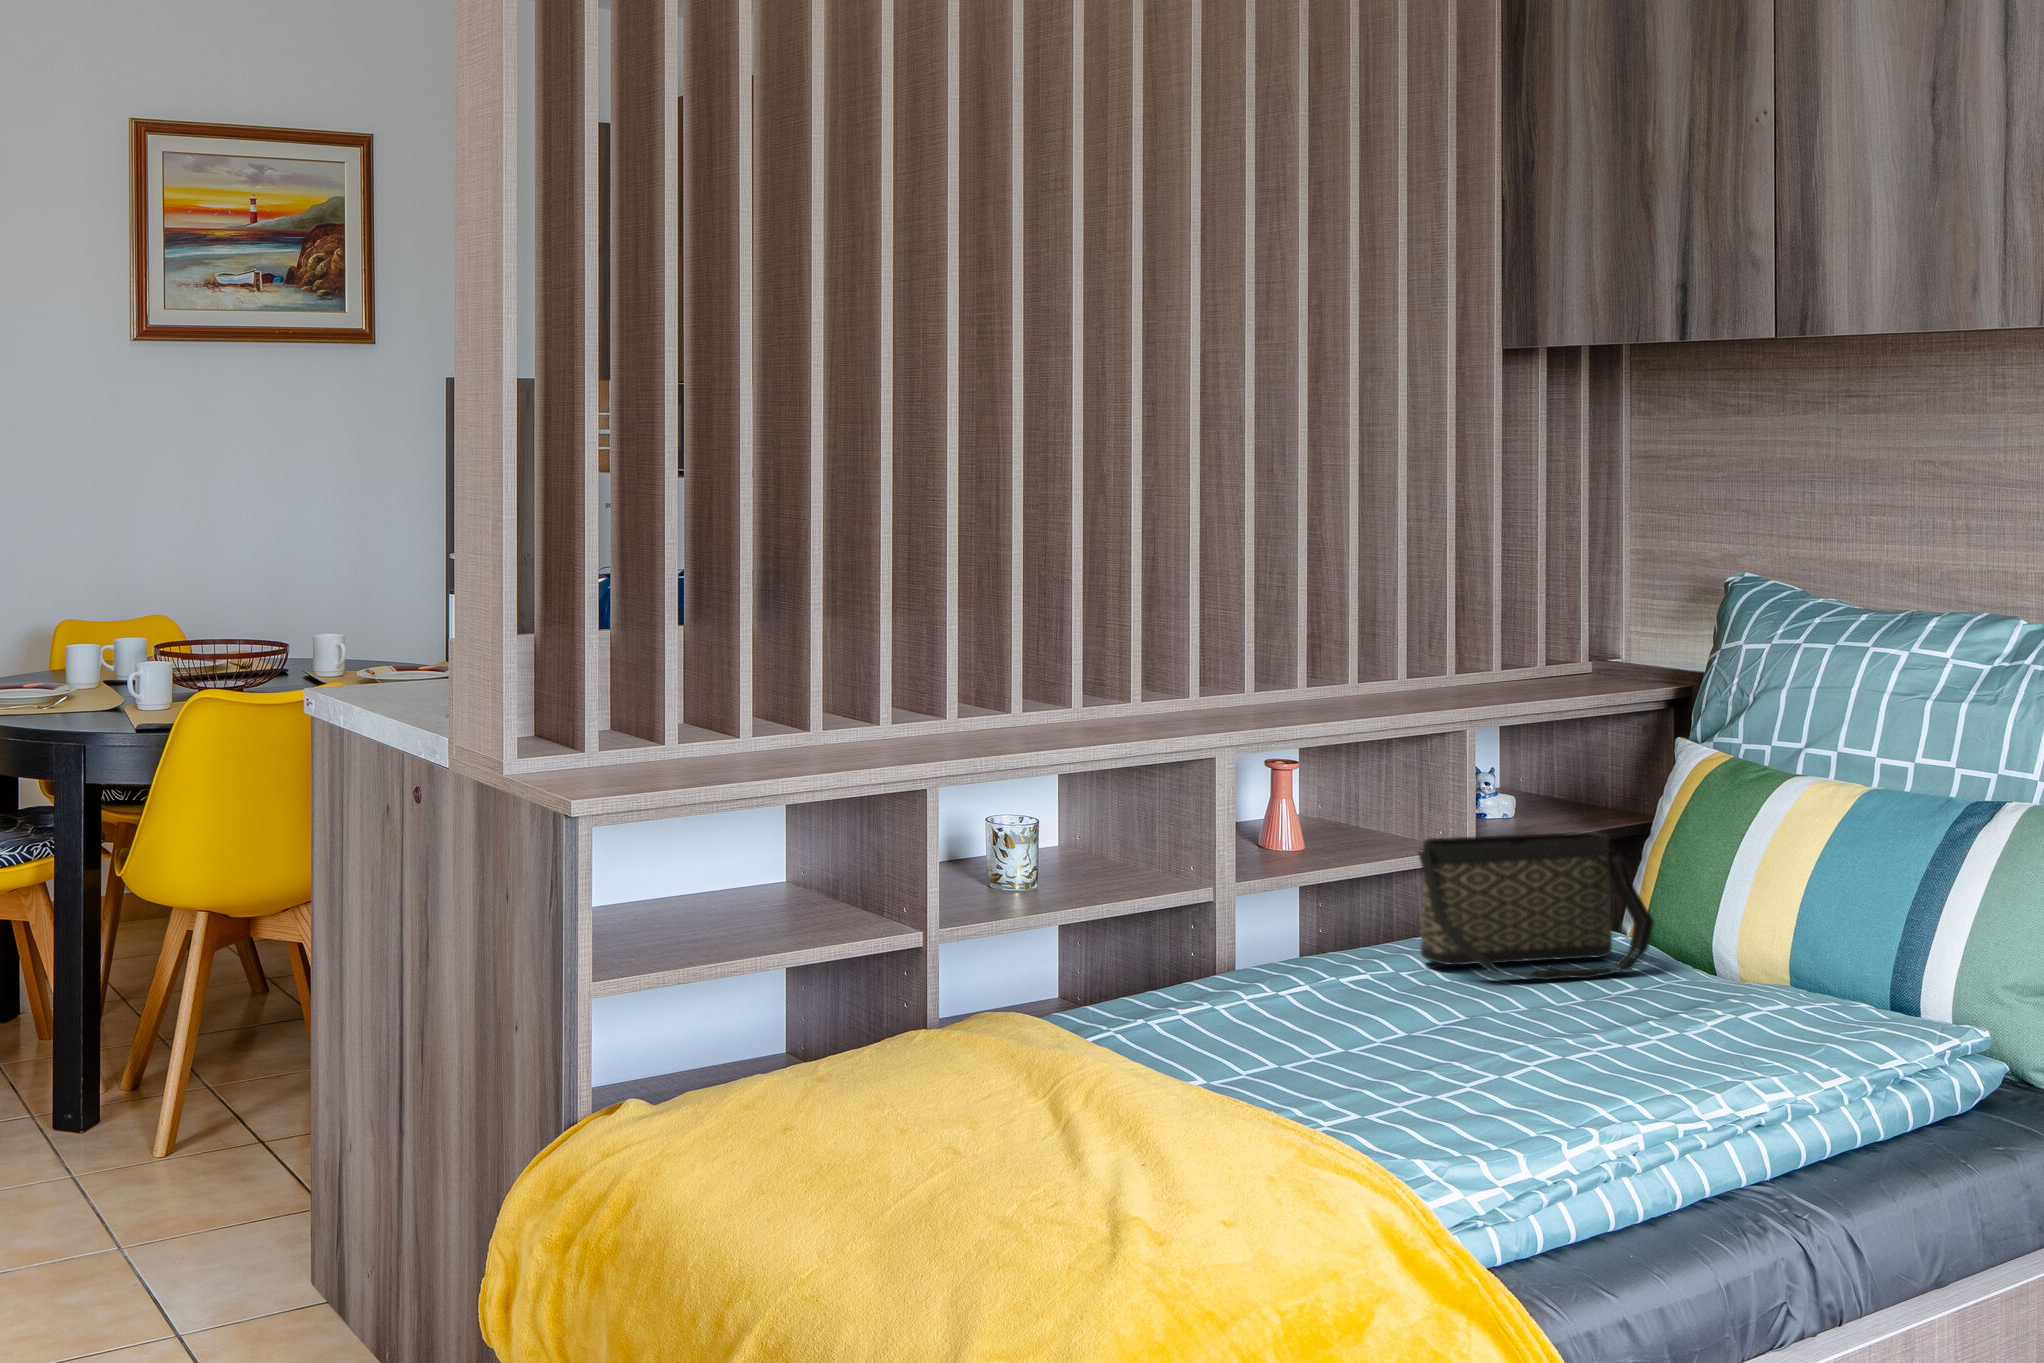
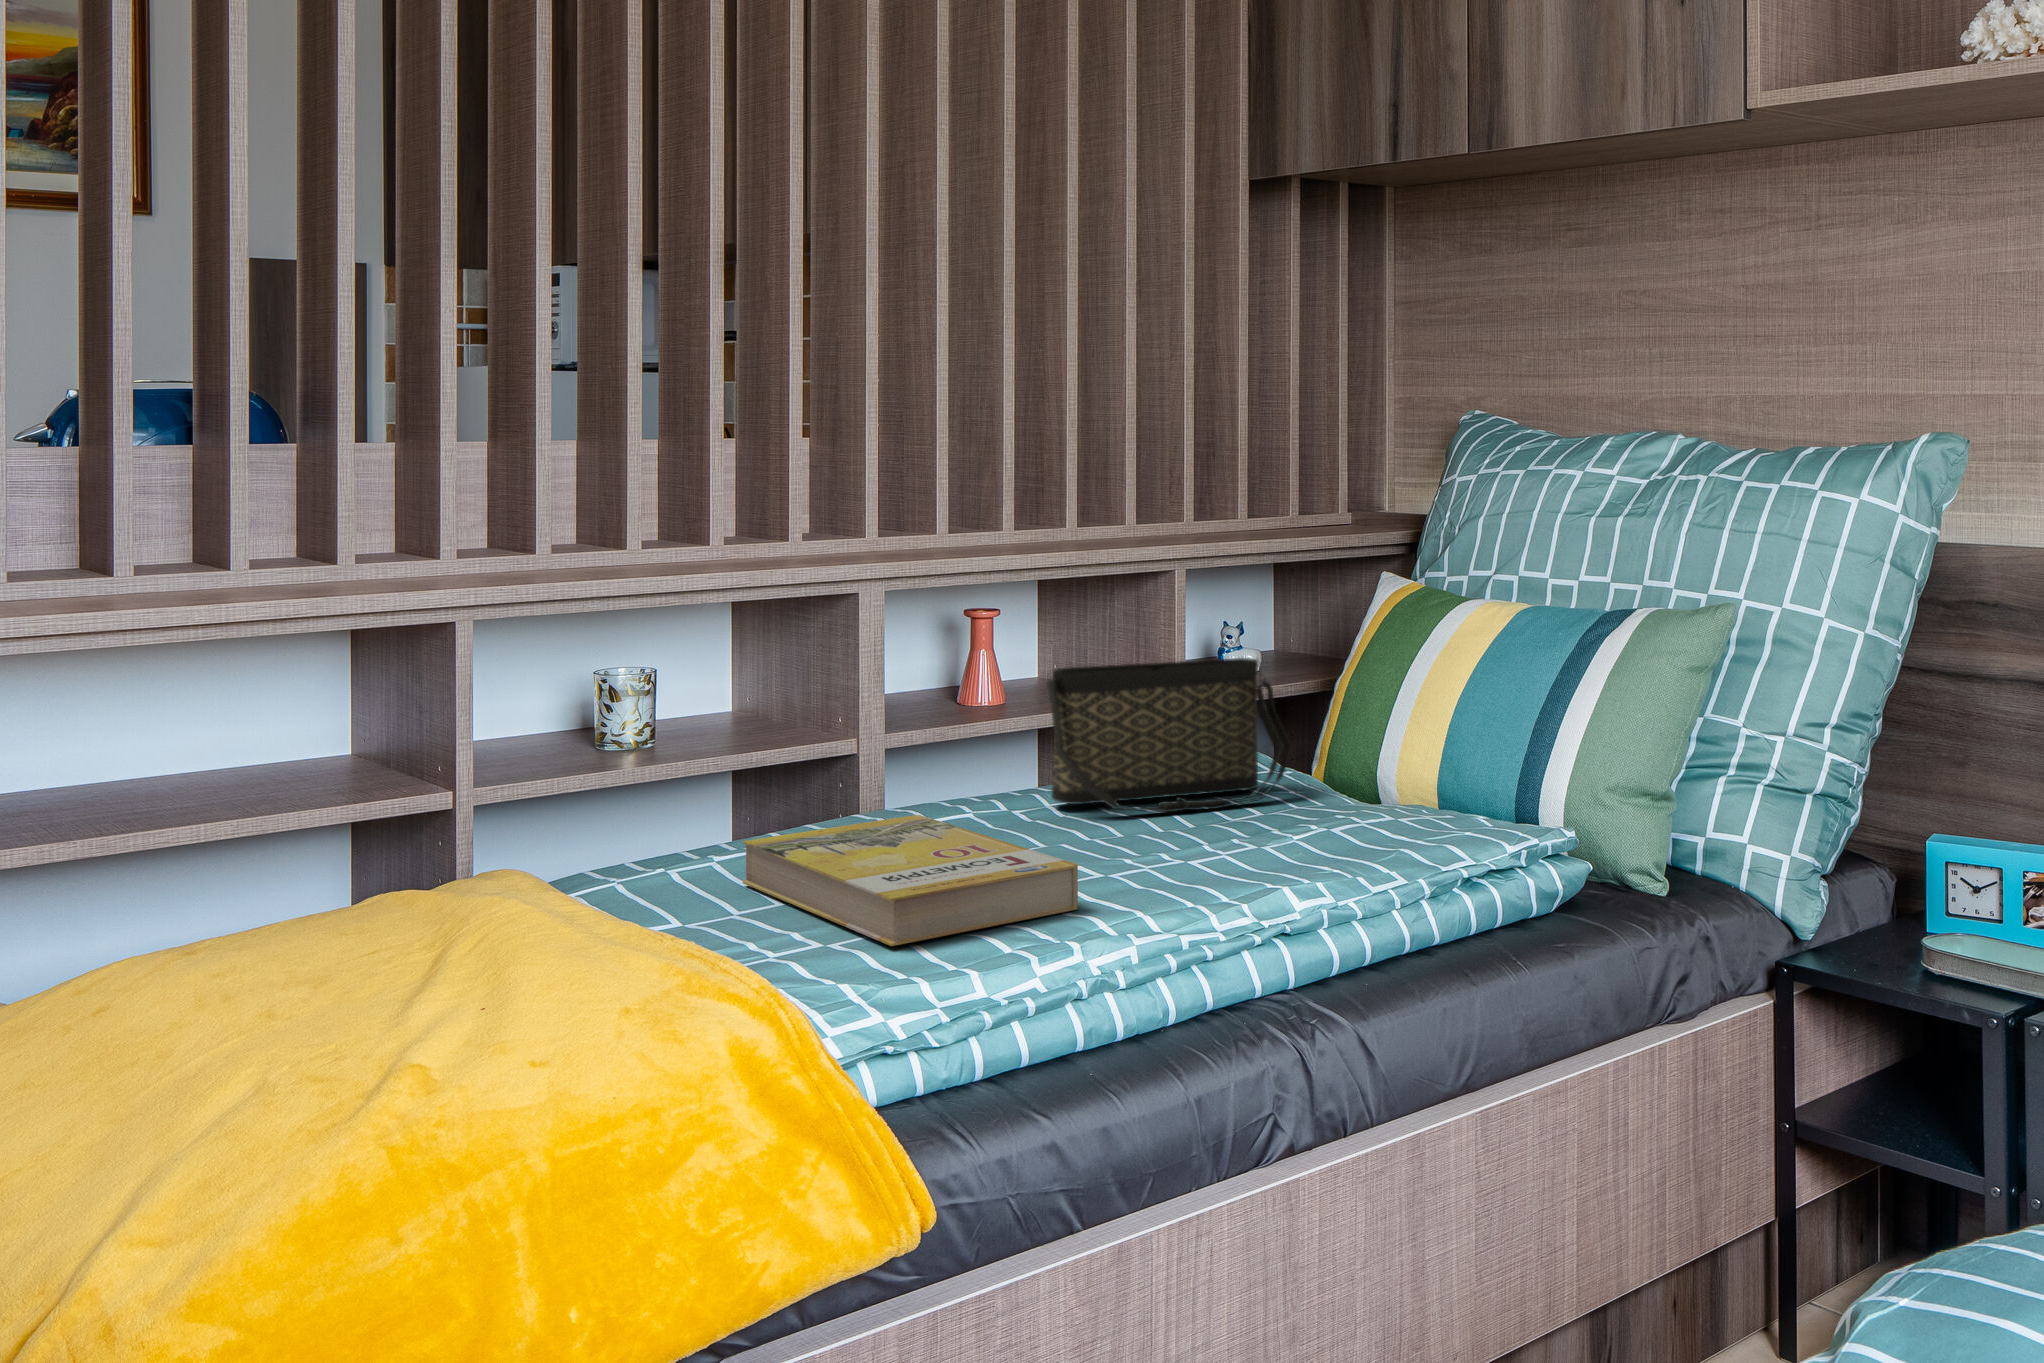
book: none [1216,978,1558,1121] -> present [742,815,1078,946]

